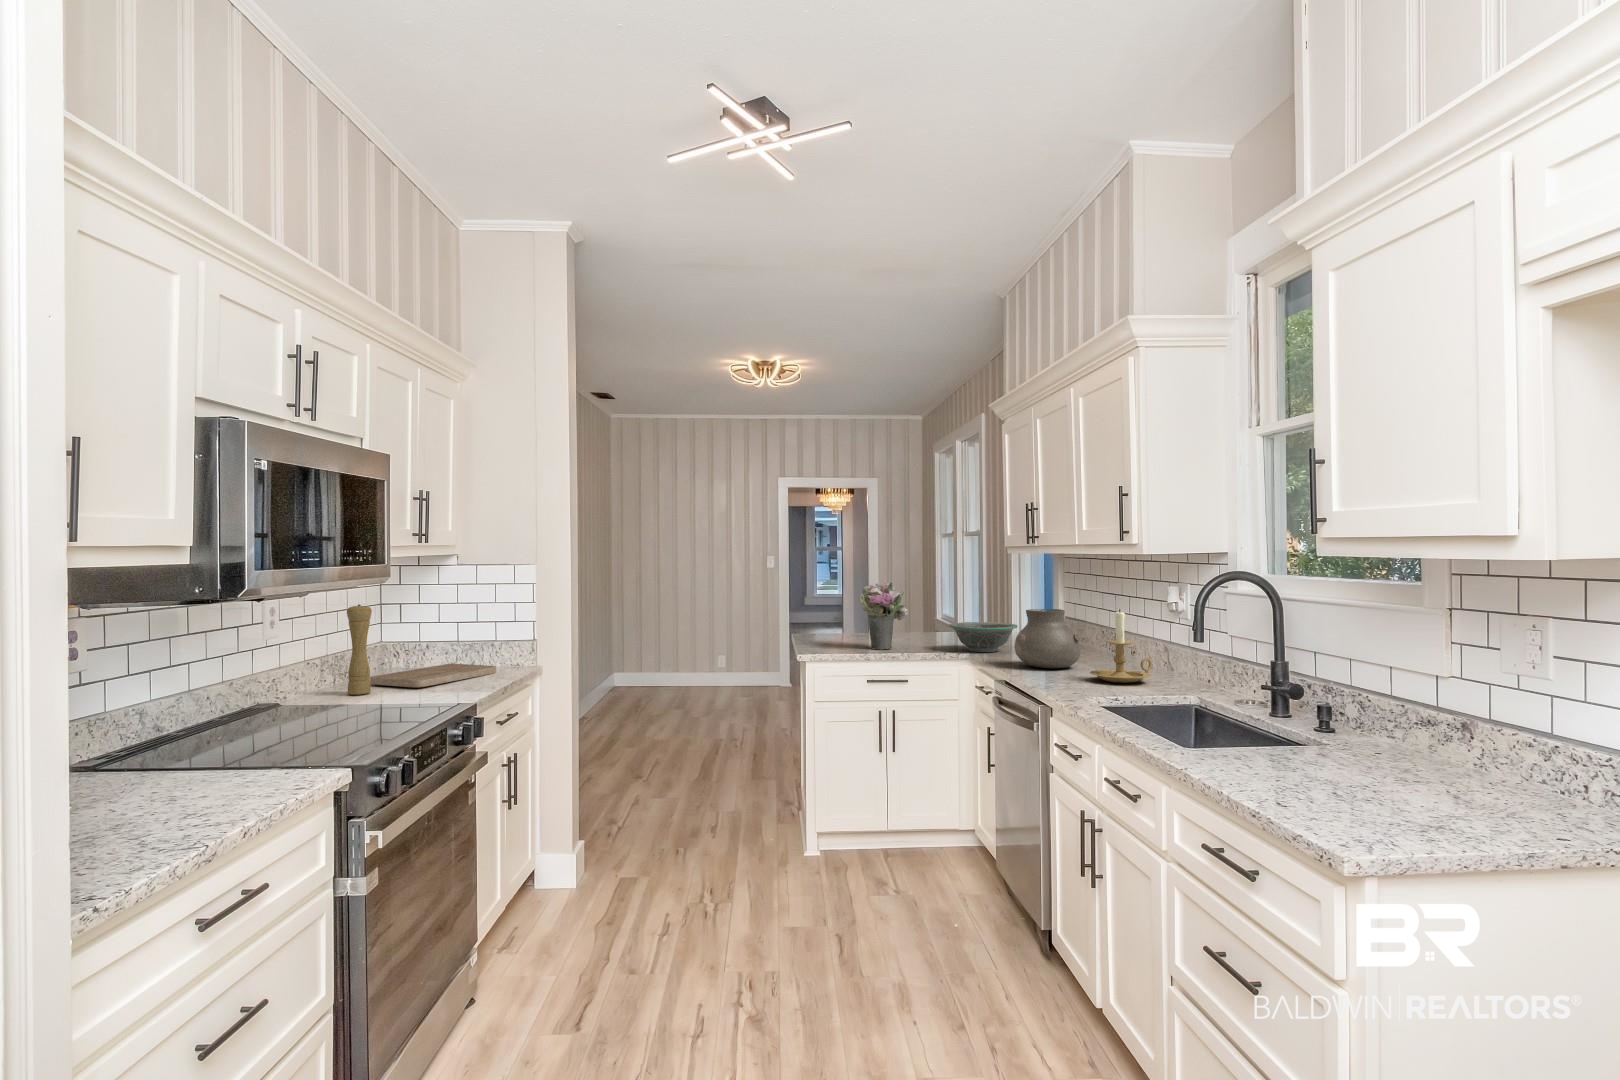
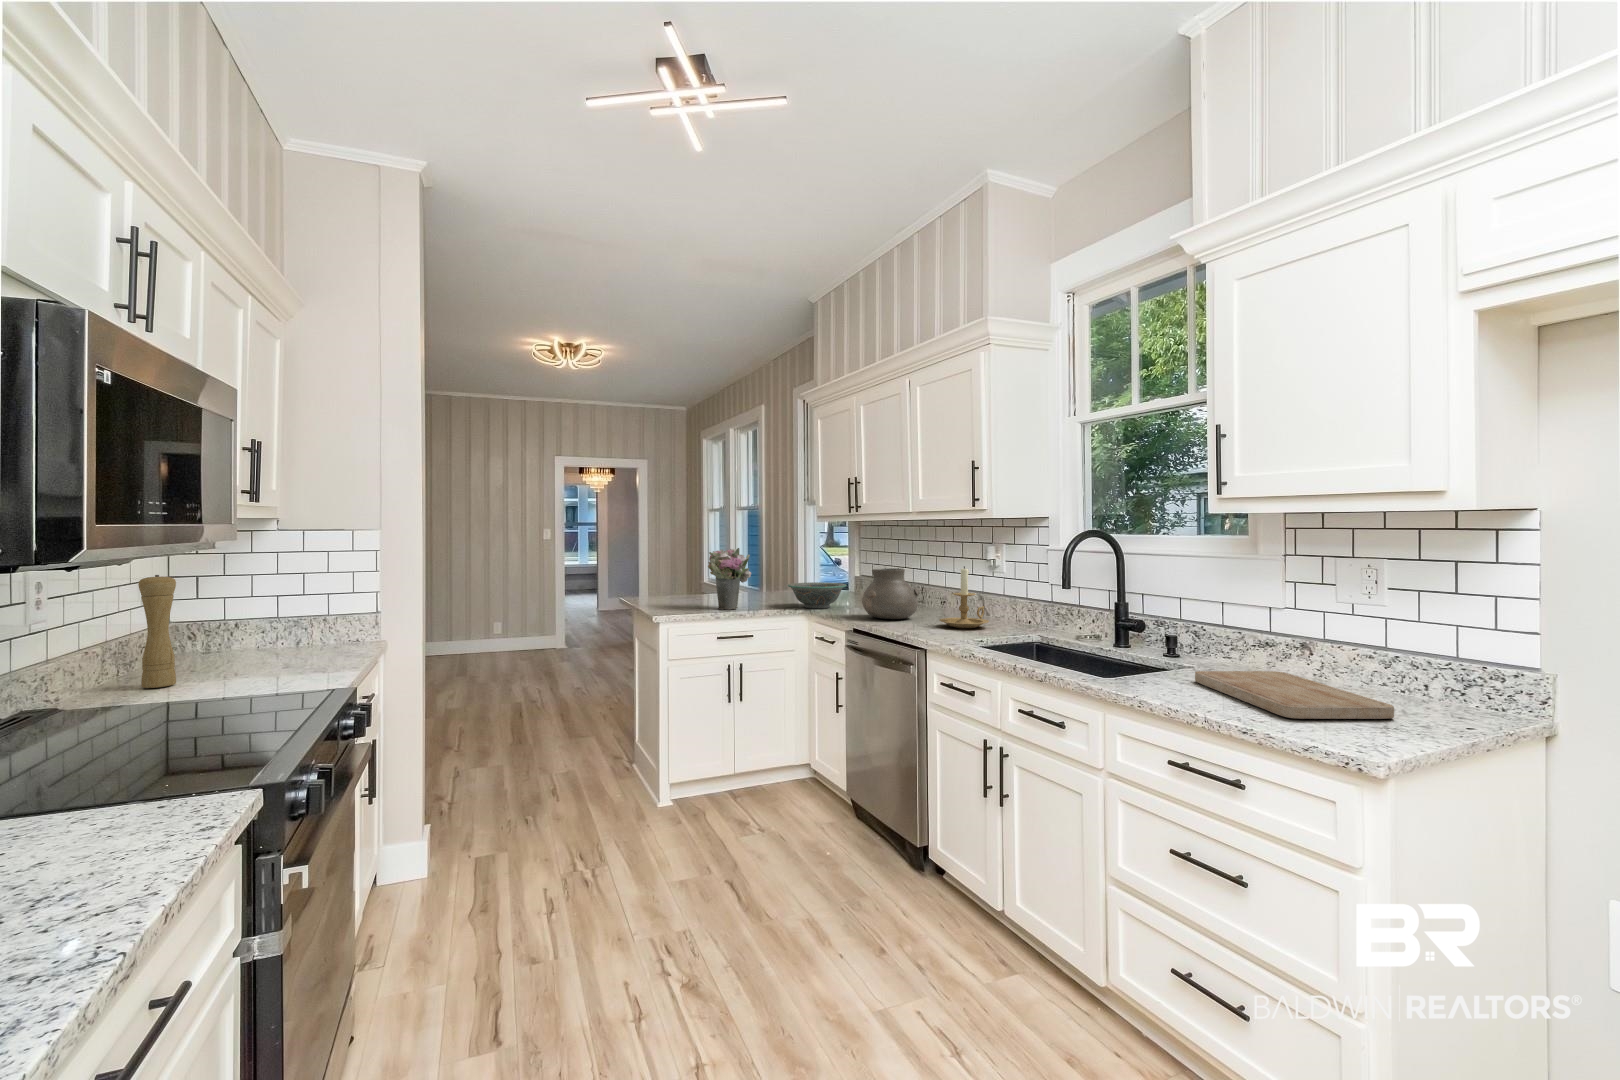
cutting board: present [370,664,496,687] -> present [1195,671,1394,719]

